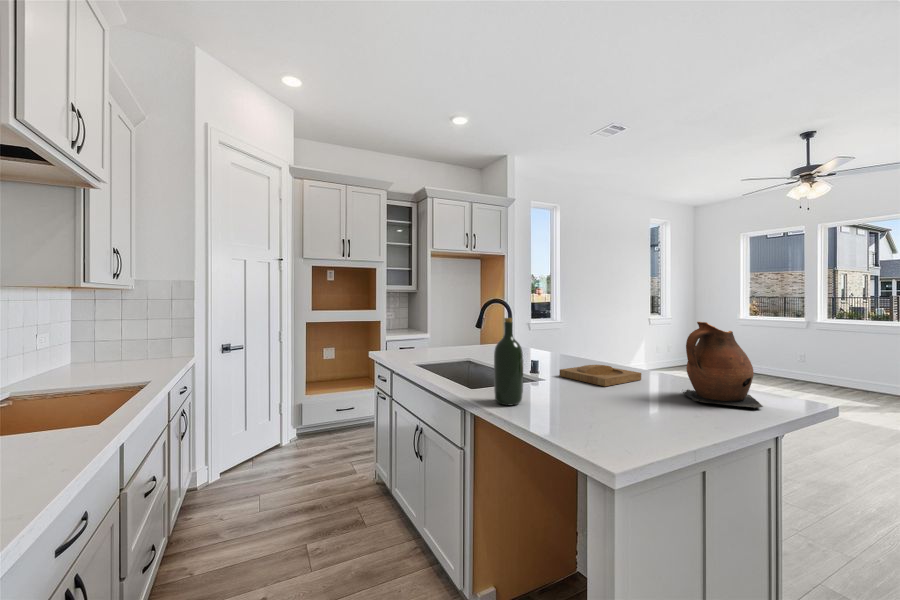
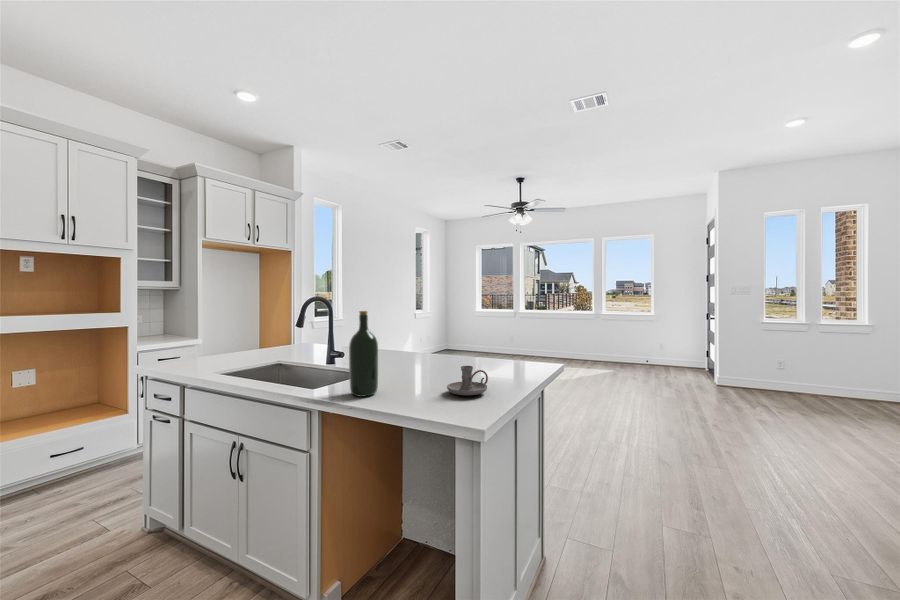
ceramic pitcher: present [683,322,763,409] -> none [487,310,541,372]
tray: present [560,365,641,386] -> none [388,352,453,369]
candle holder: none [595,388,655,425] -> present [447,366,488,395]

